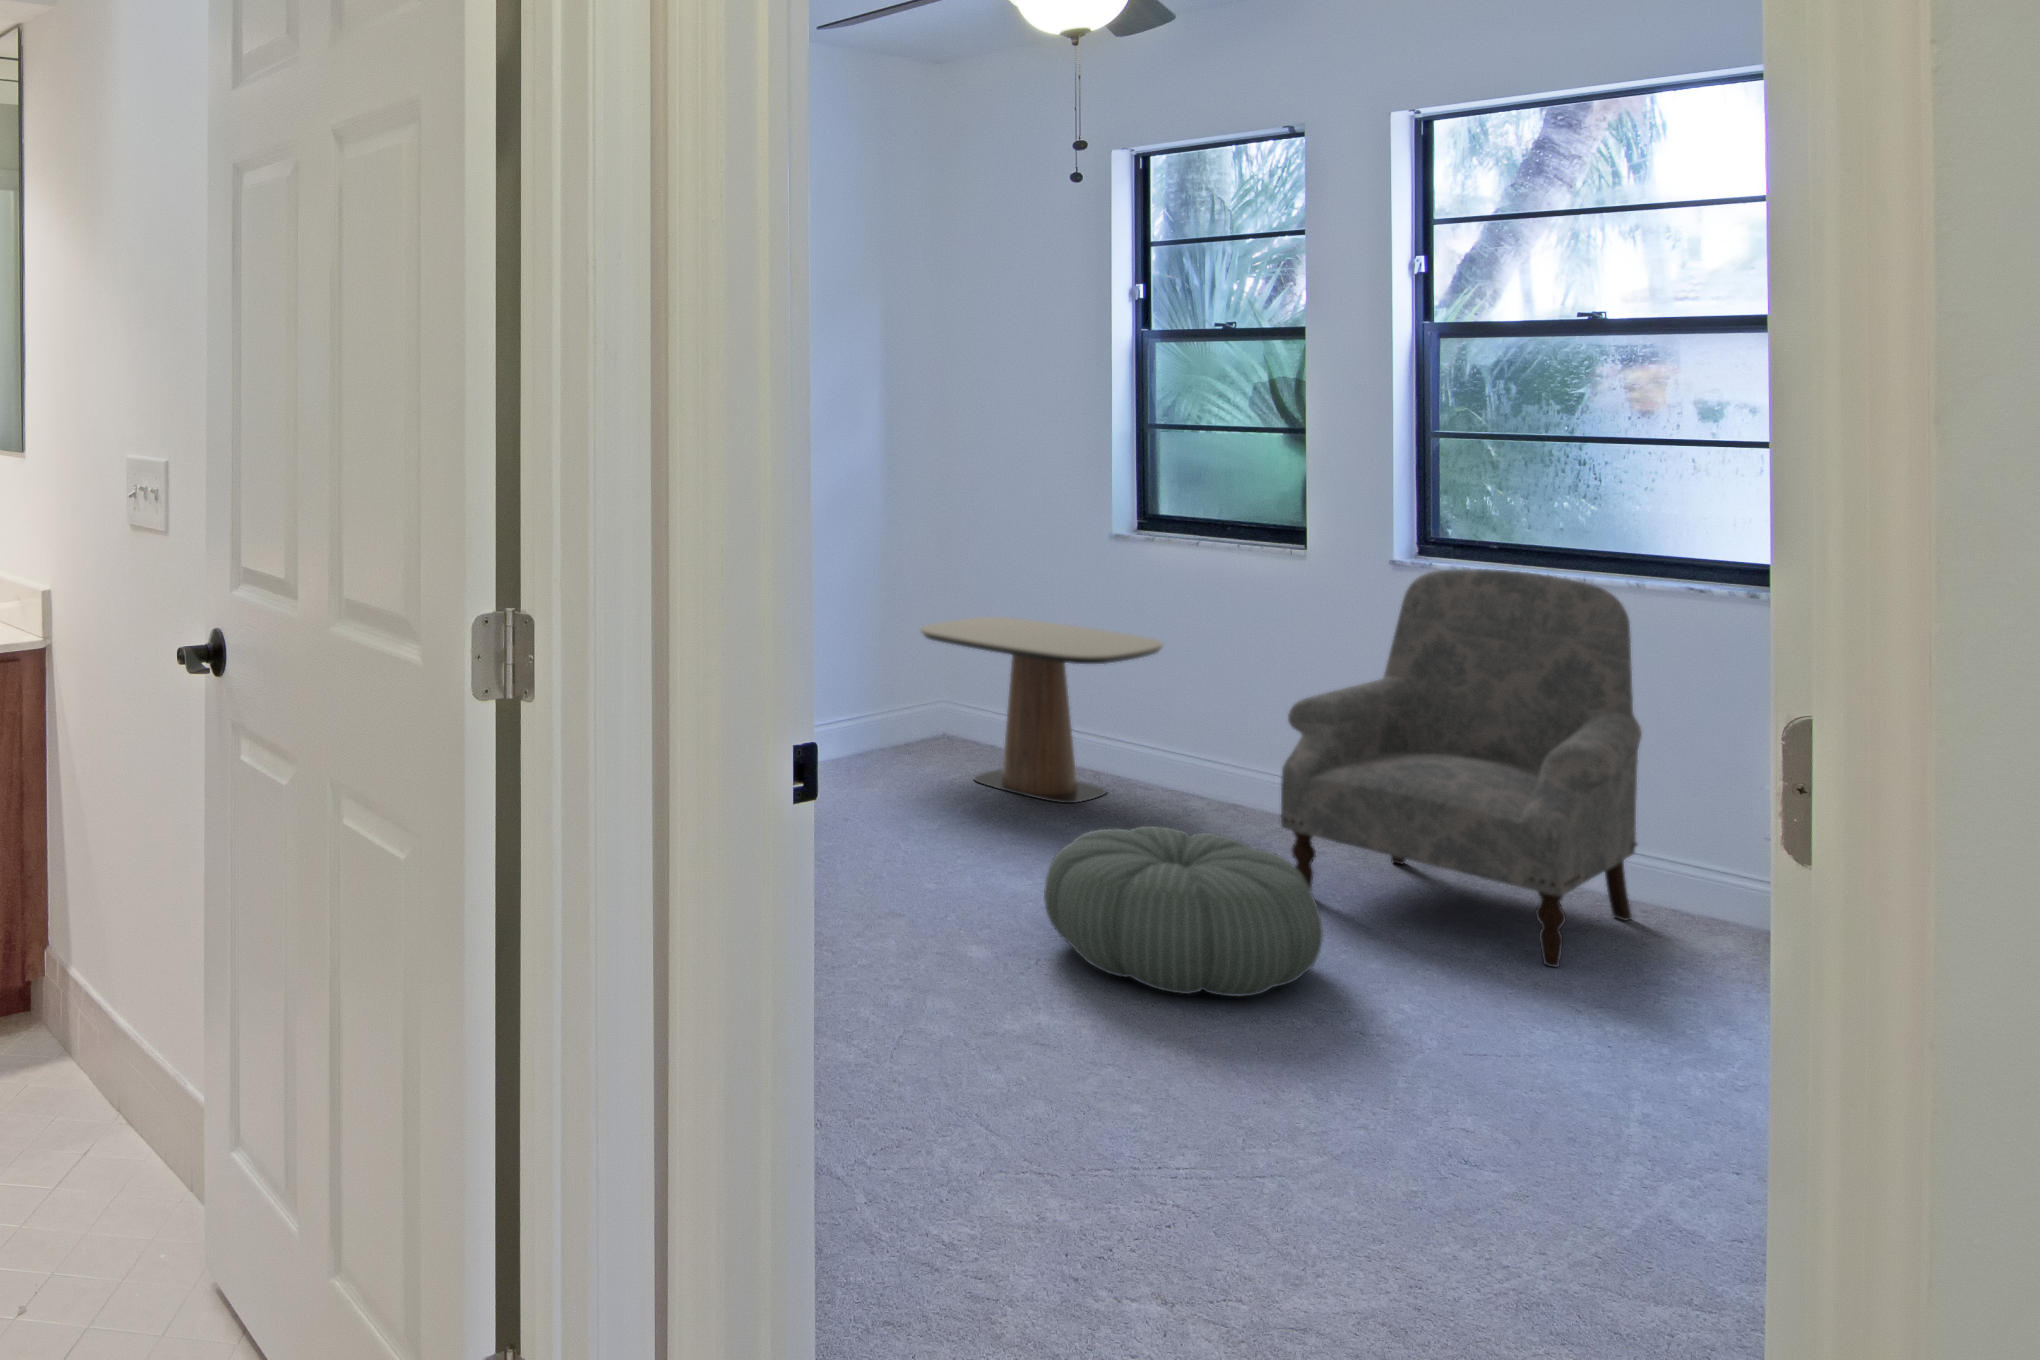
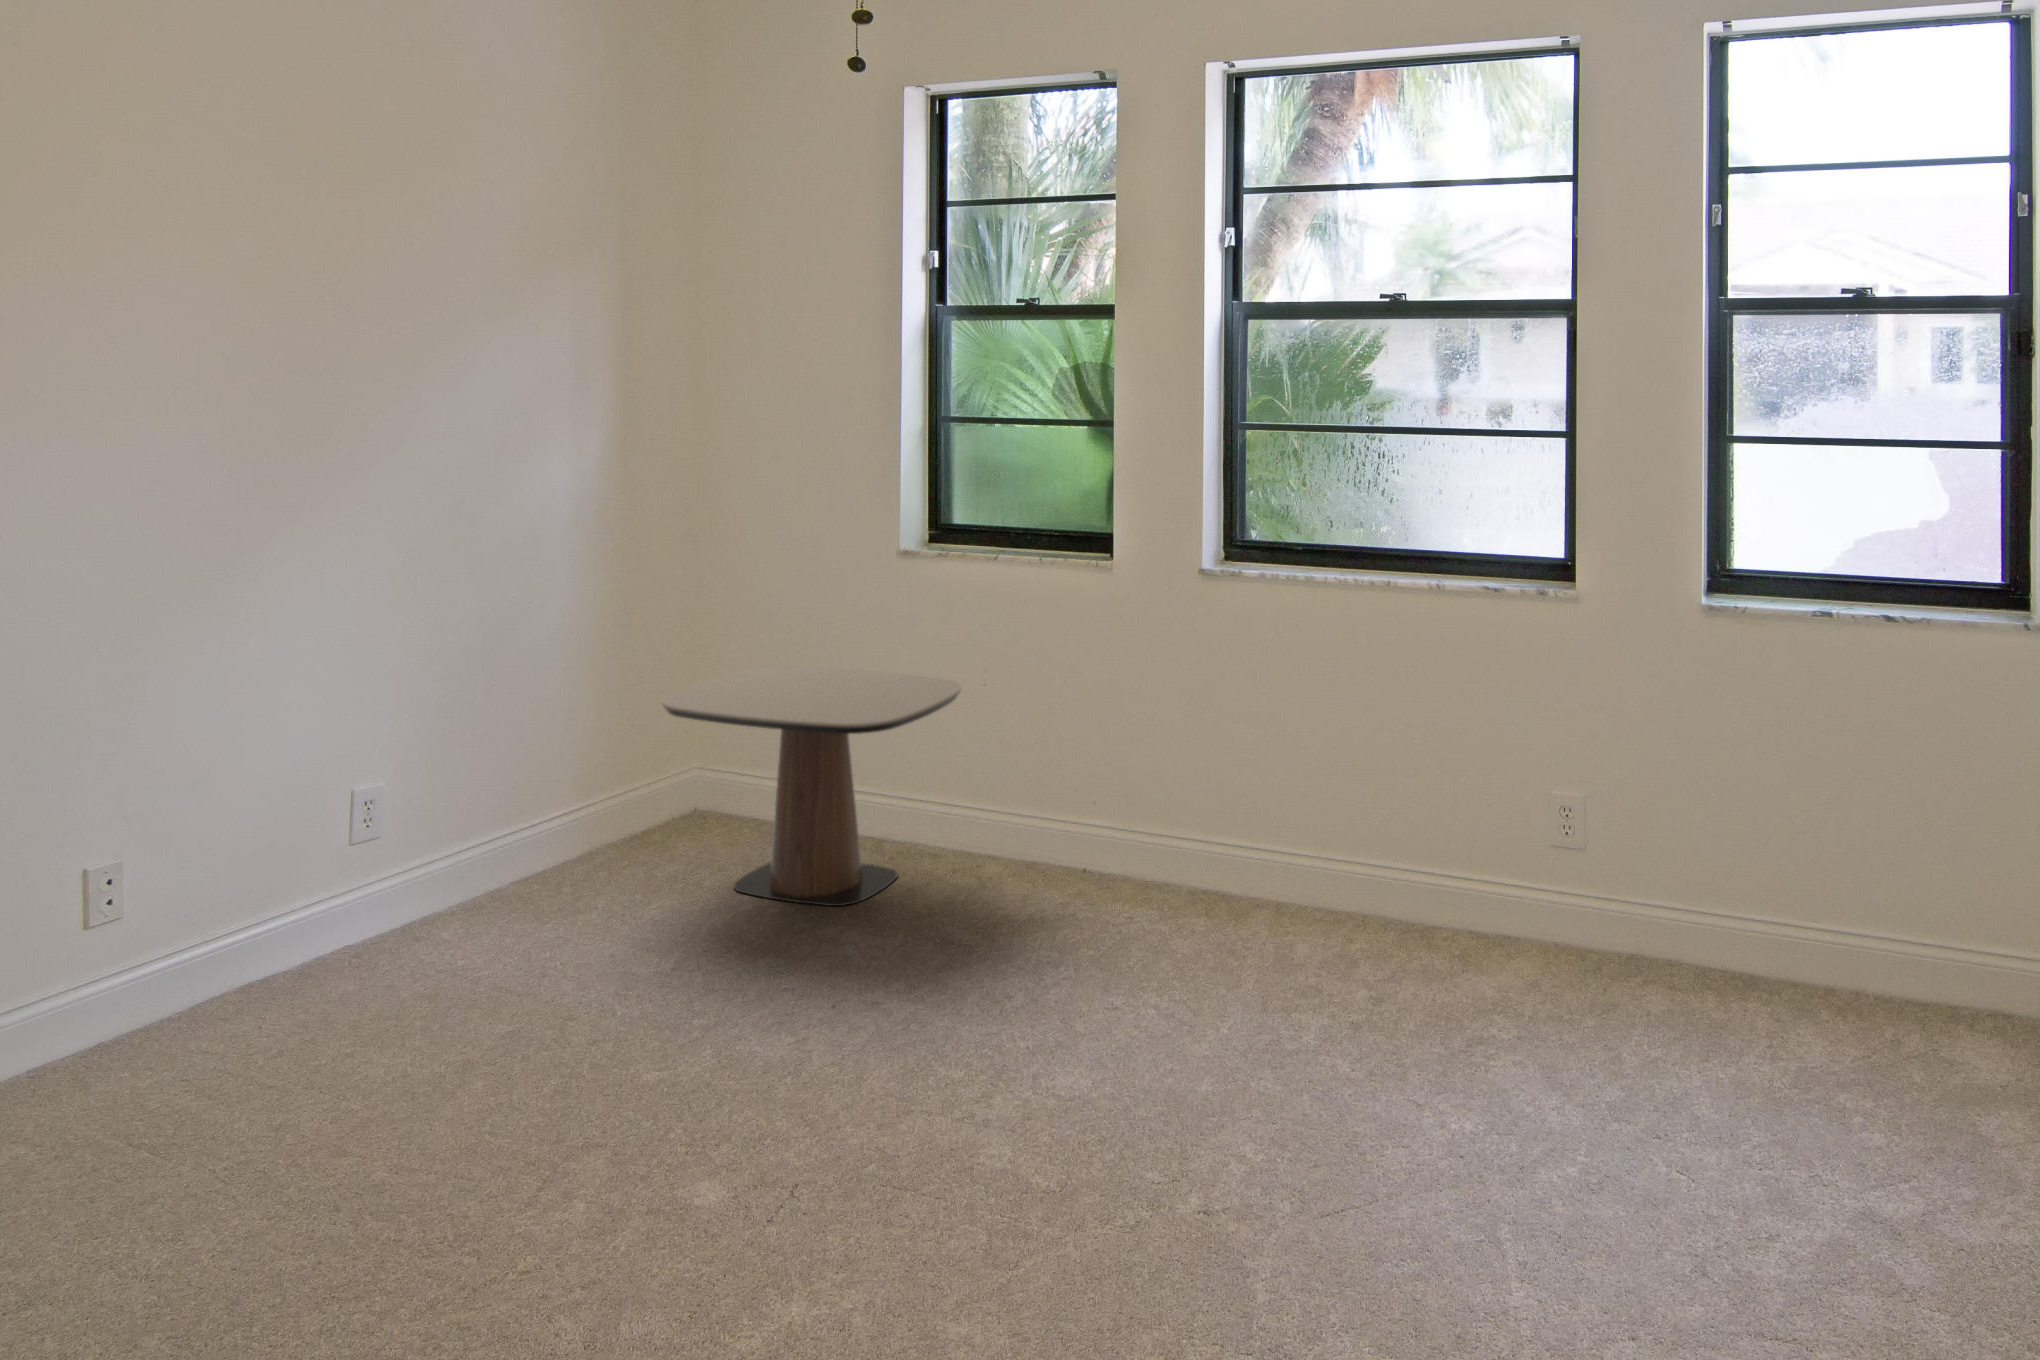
armchair: present [1281,569,1642,967] -> none [1103,581,1446,1048]
pouf: present [1044,826,1323,996] -> none [819,973,1168,1246]

